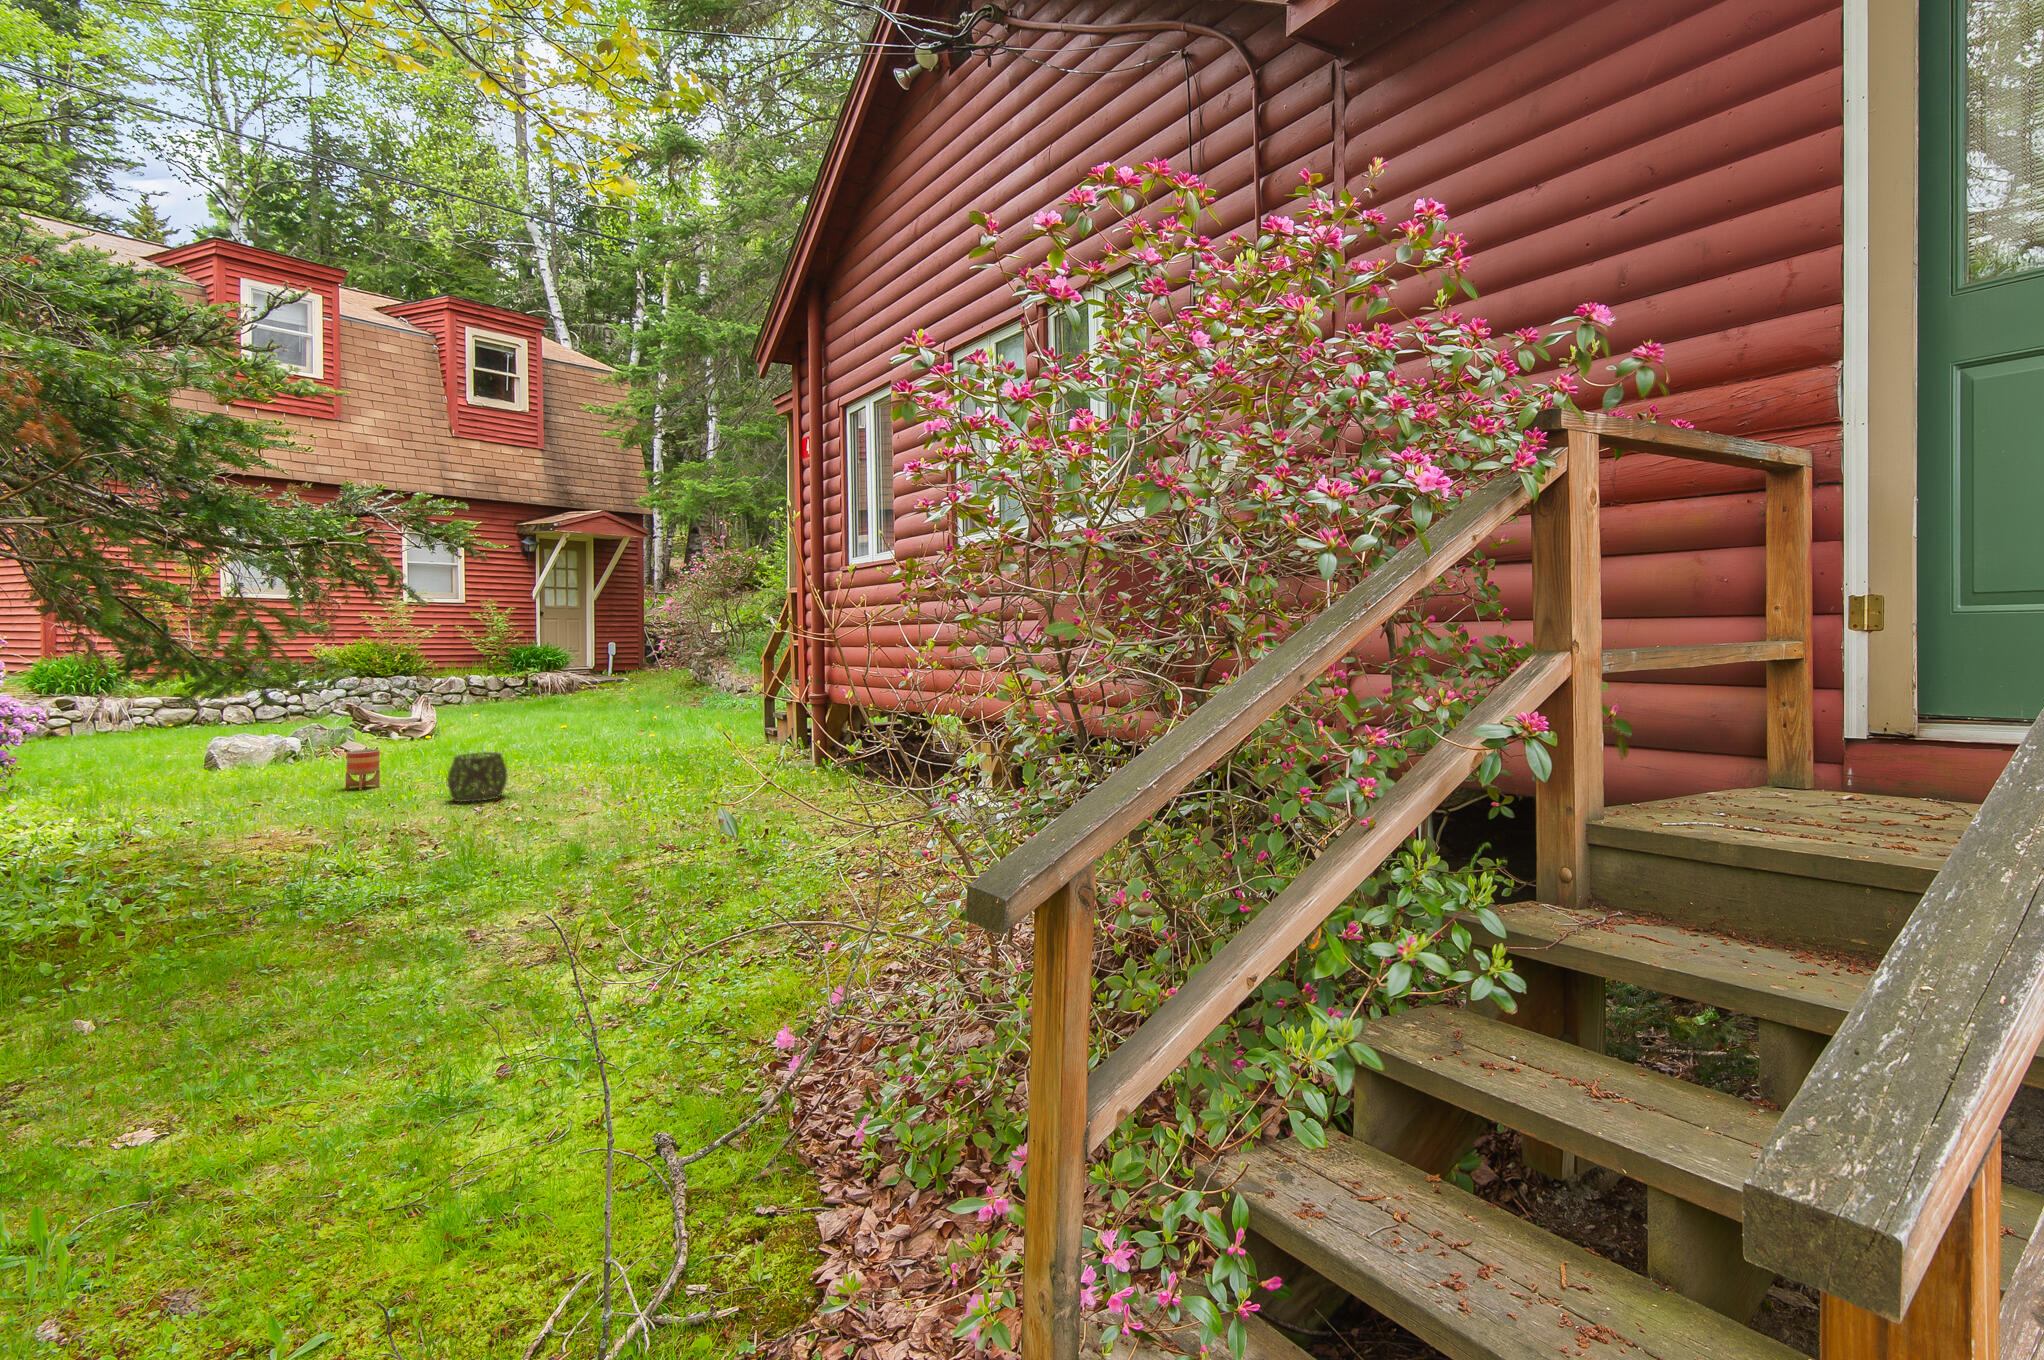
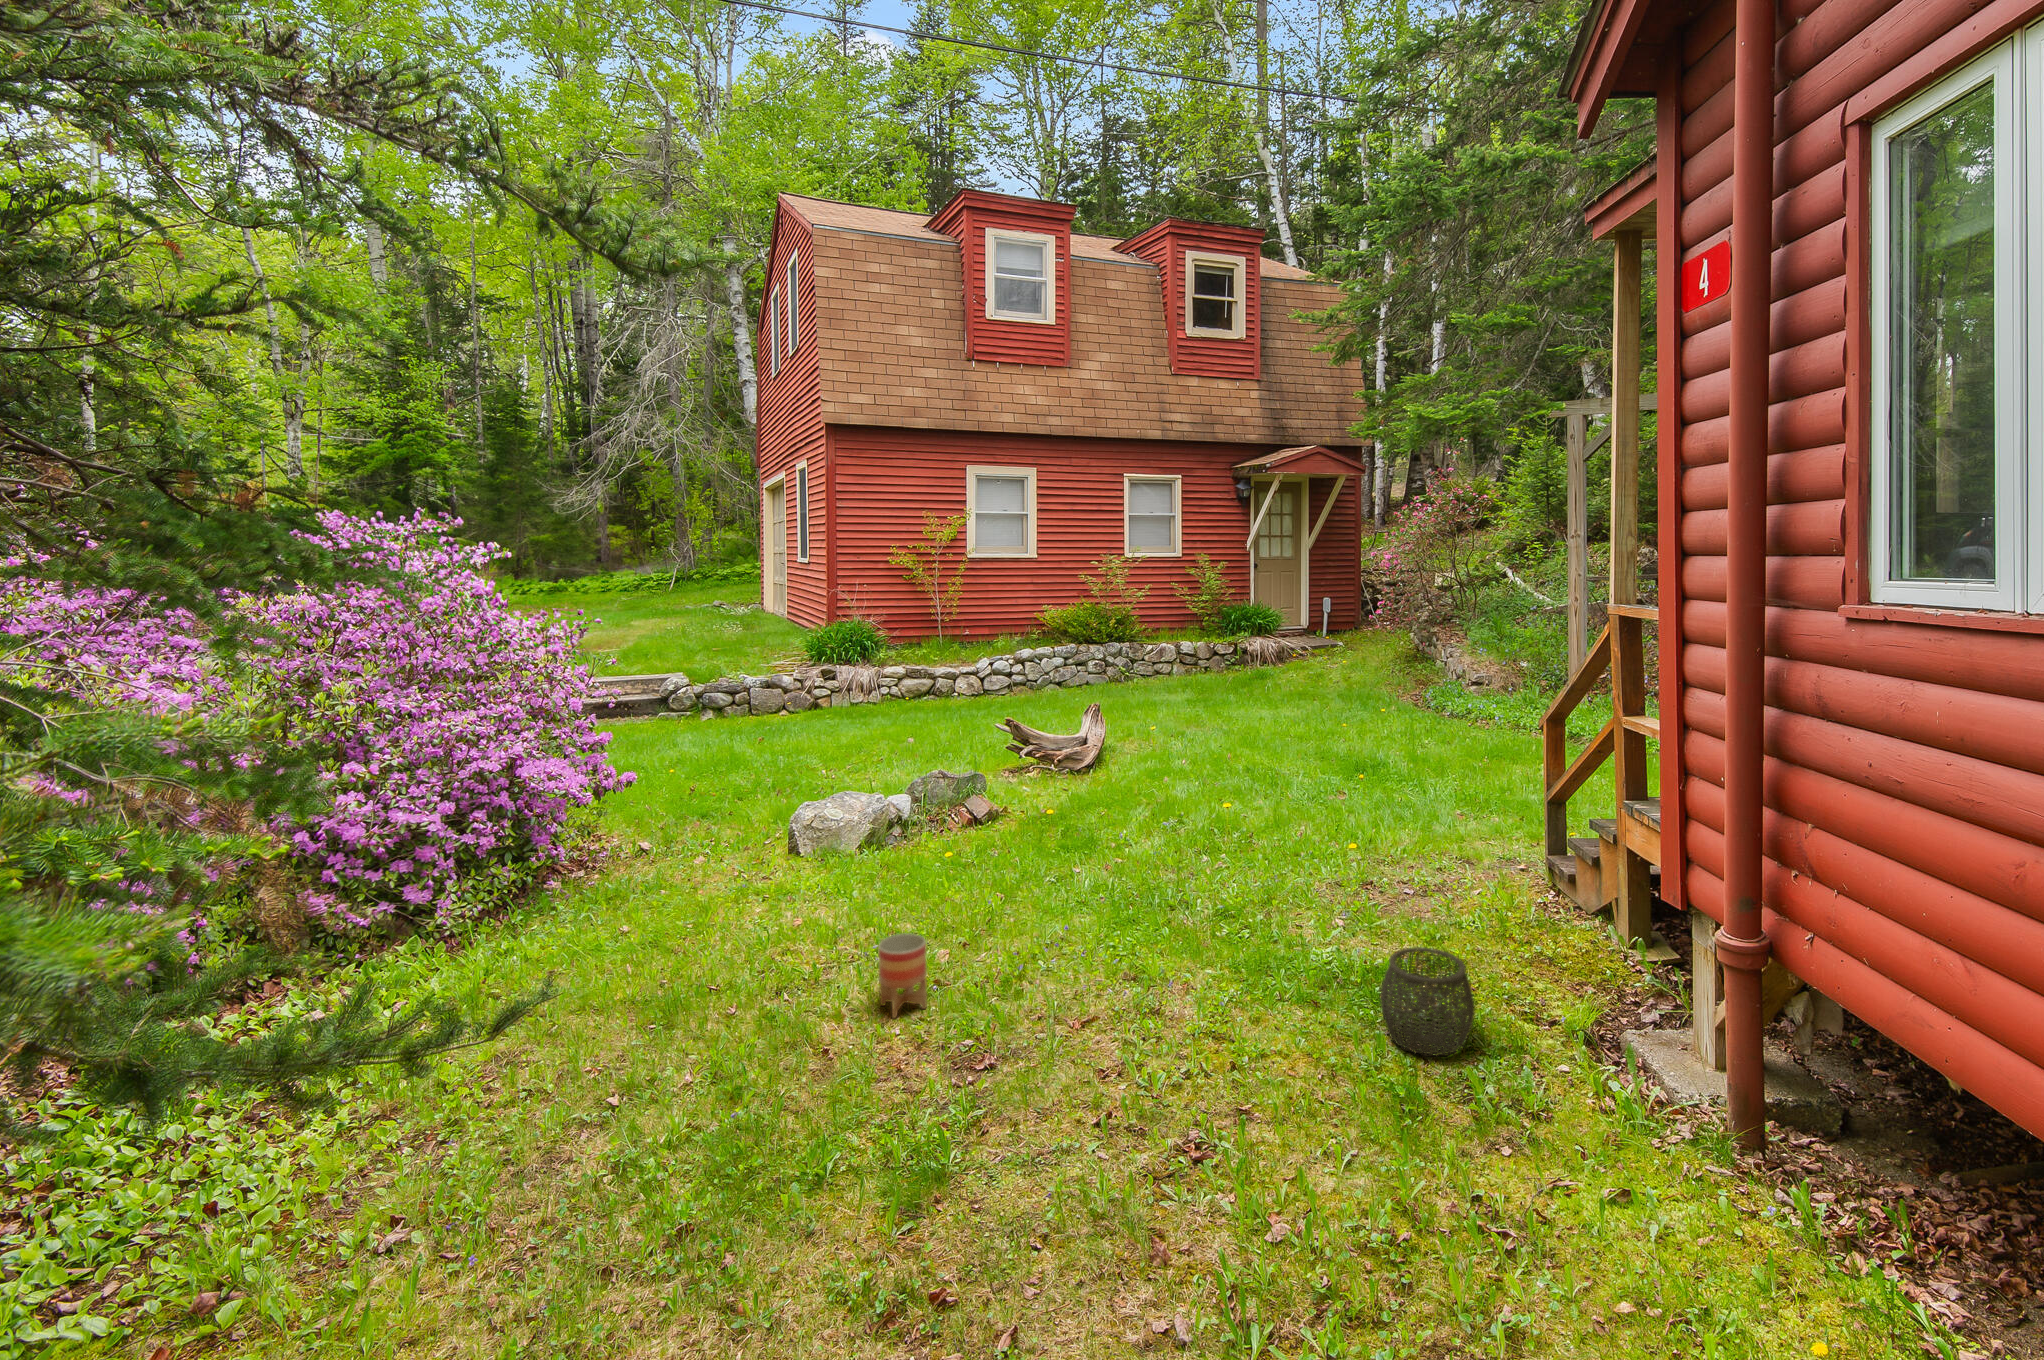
woven basket: present [448,752,507,802] -> present [1380,947,1475,1056]

